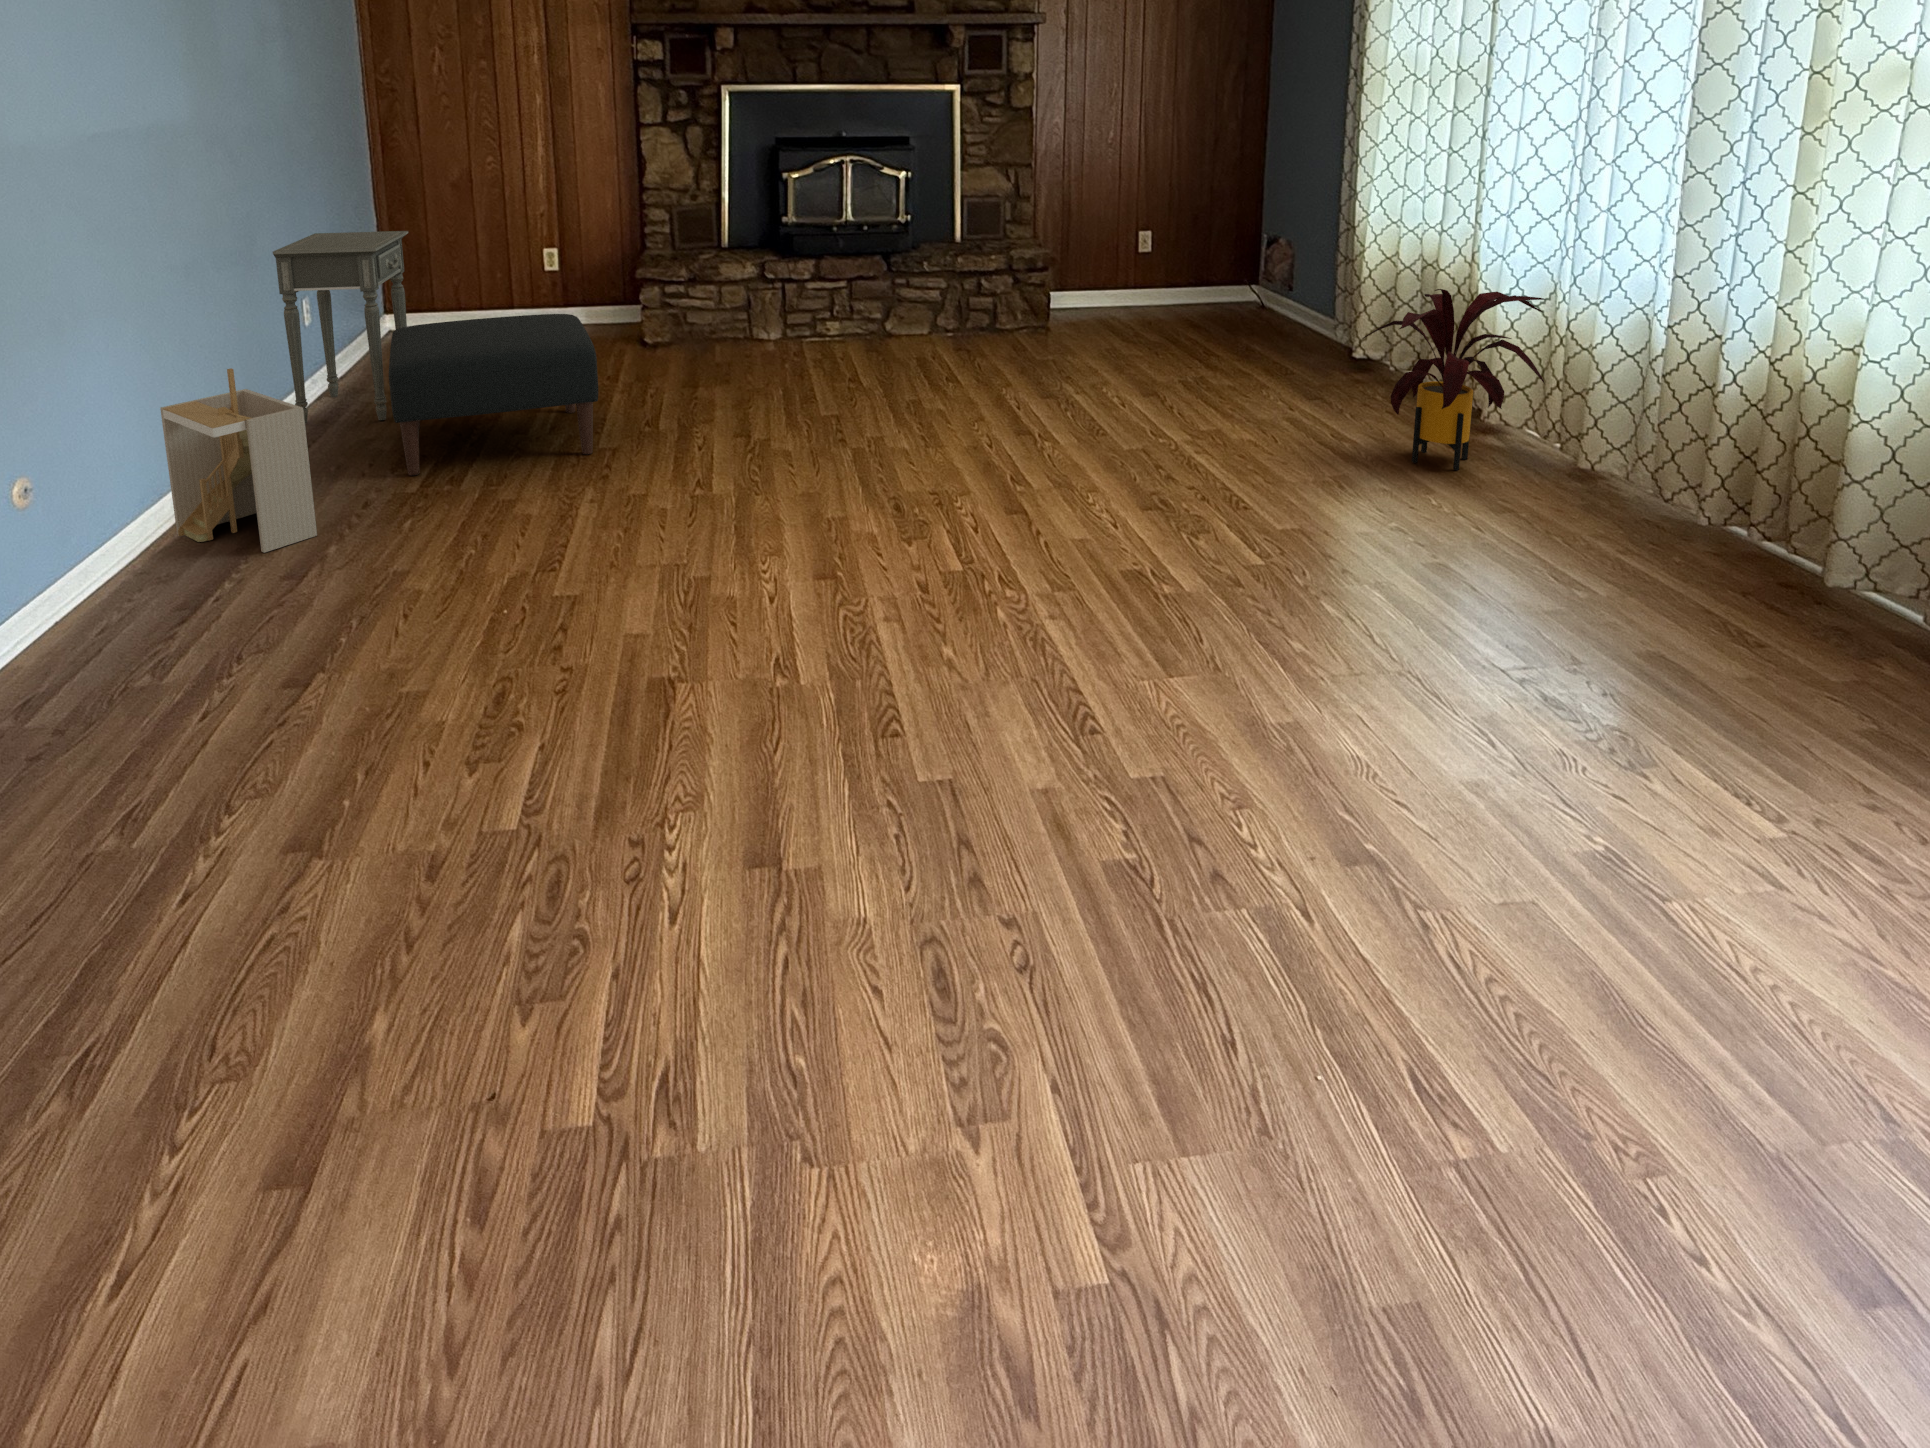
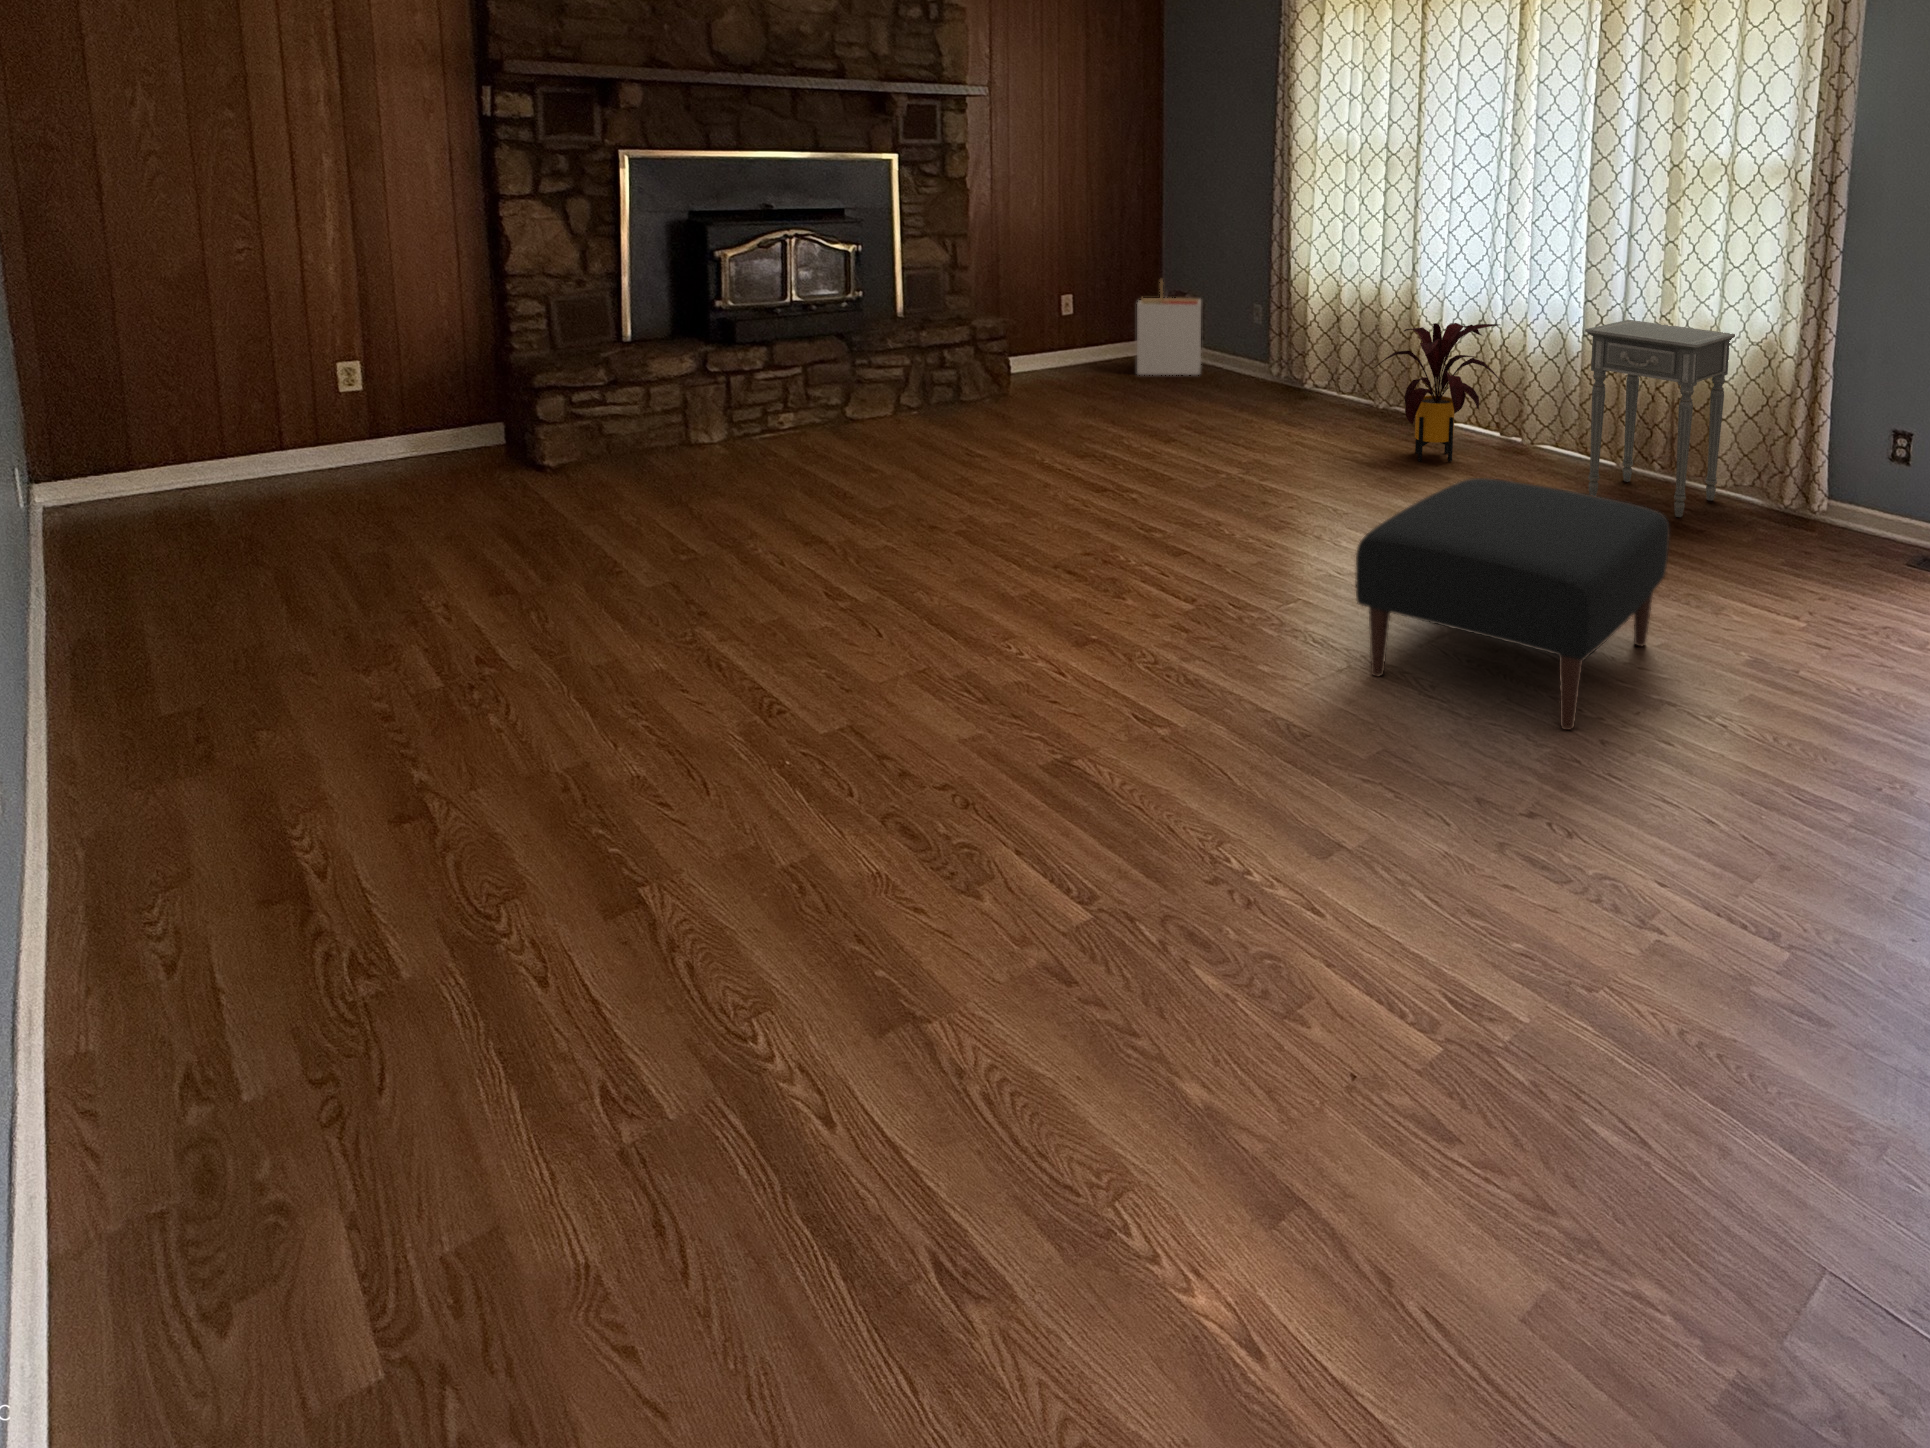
side table: present [273,231,408,423] -> present [1585,320,1735,517]
ottoman: present [389,314,598,475] -> present [1356,478,1670,730]
storage bin: present [160,368,317,553] -> present [1137,280,1201,375]

